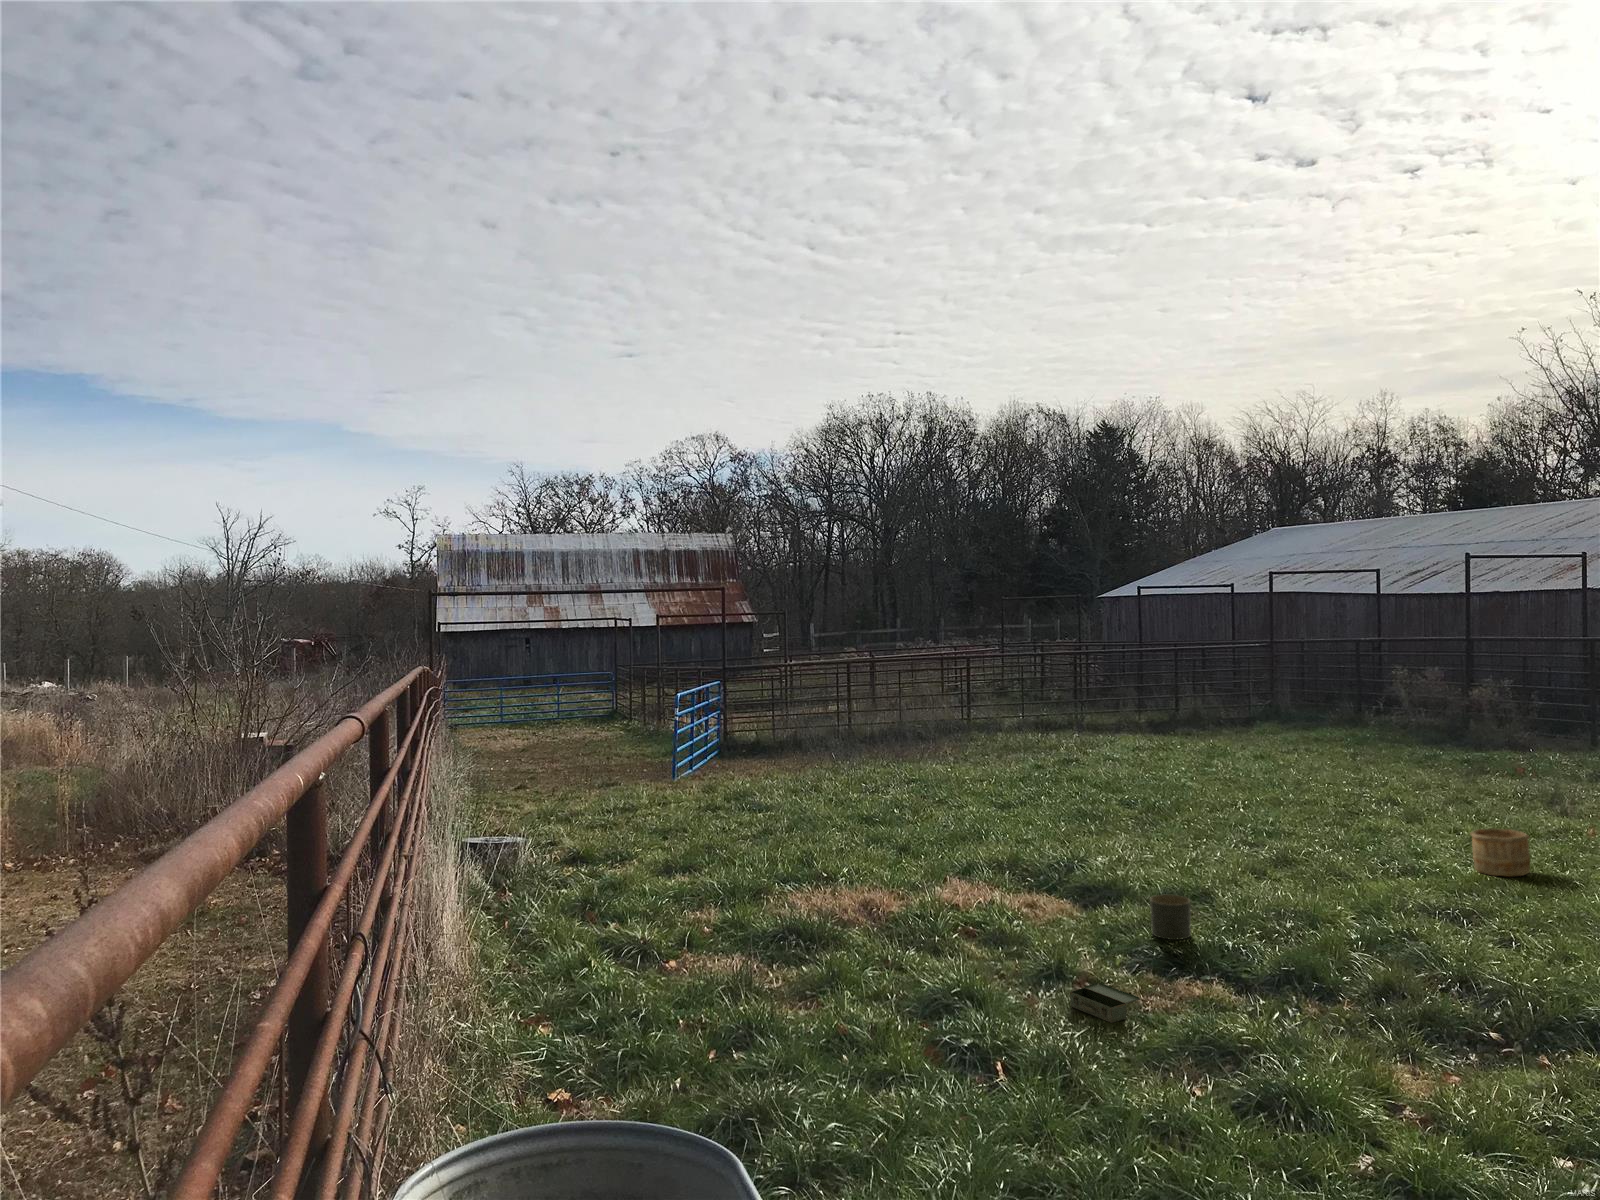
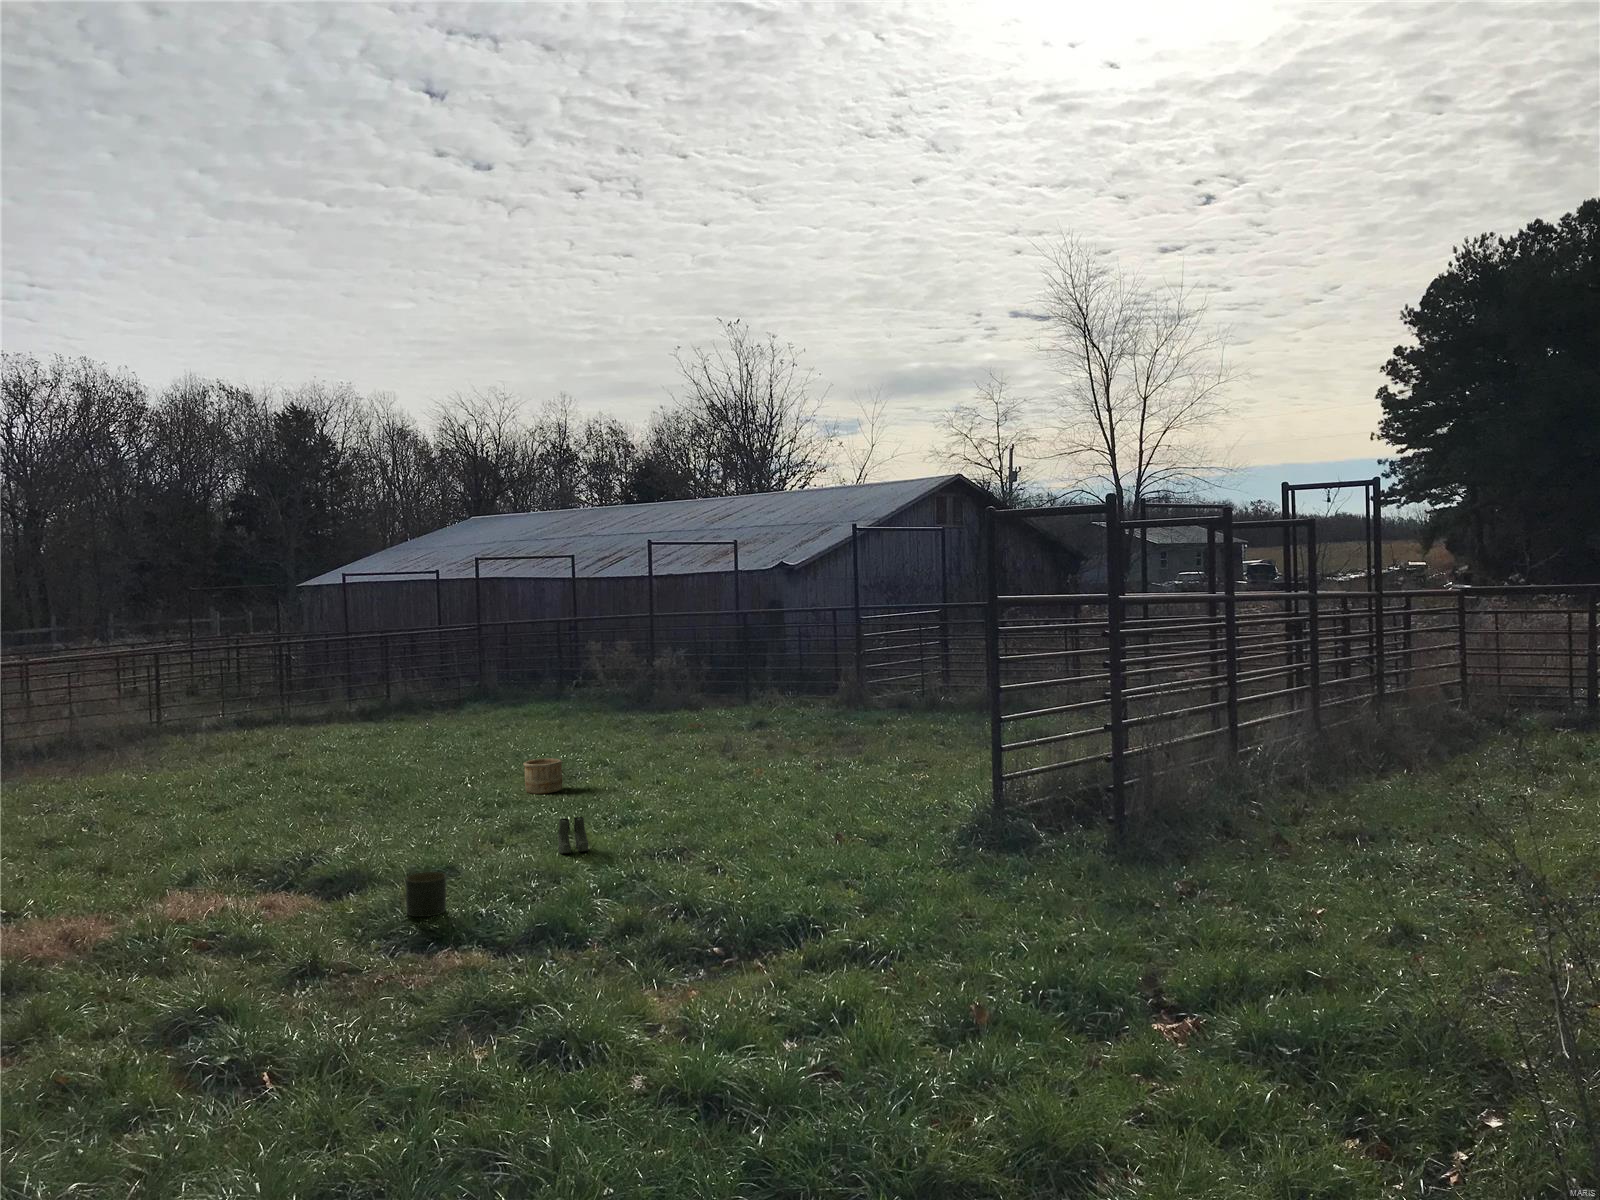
wooden bucket: present [1470,828,1530,877] -> present [523,758,563,794]
boots: none [1323,857,1358,895] -> present [558,817,589,854]
toolbox: present [1070,983,1140,1023] -> none [336,970,412,1007]

